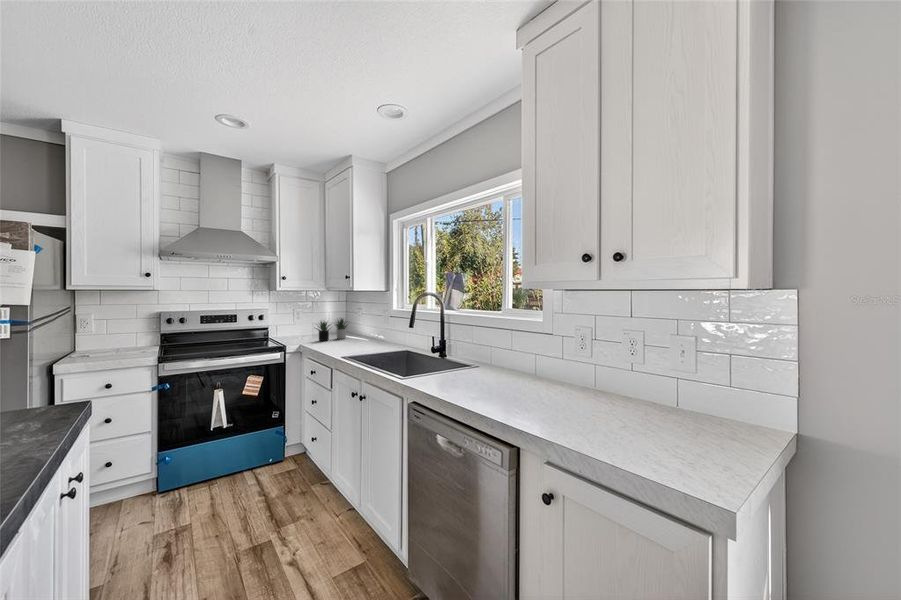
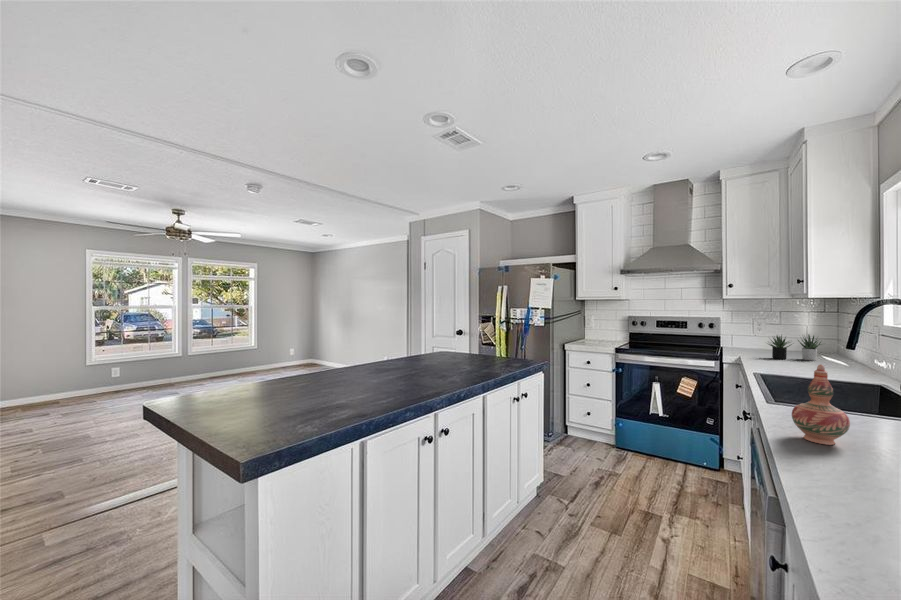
decorative vase: none [450,330,483,392] -> present [792,364,850,445]

